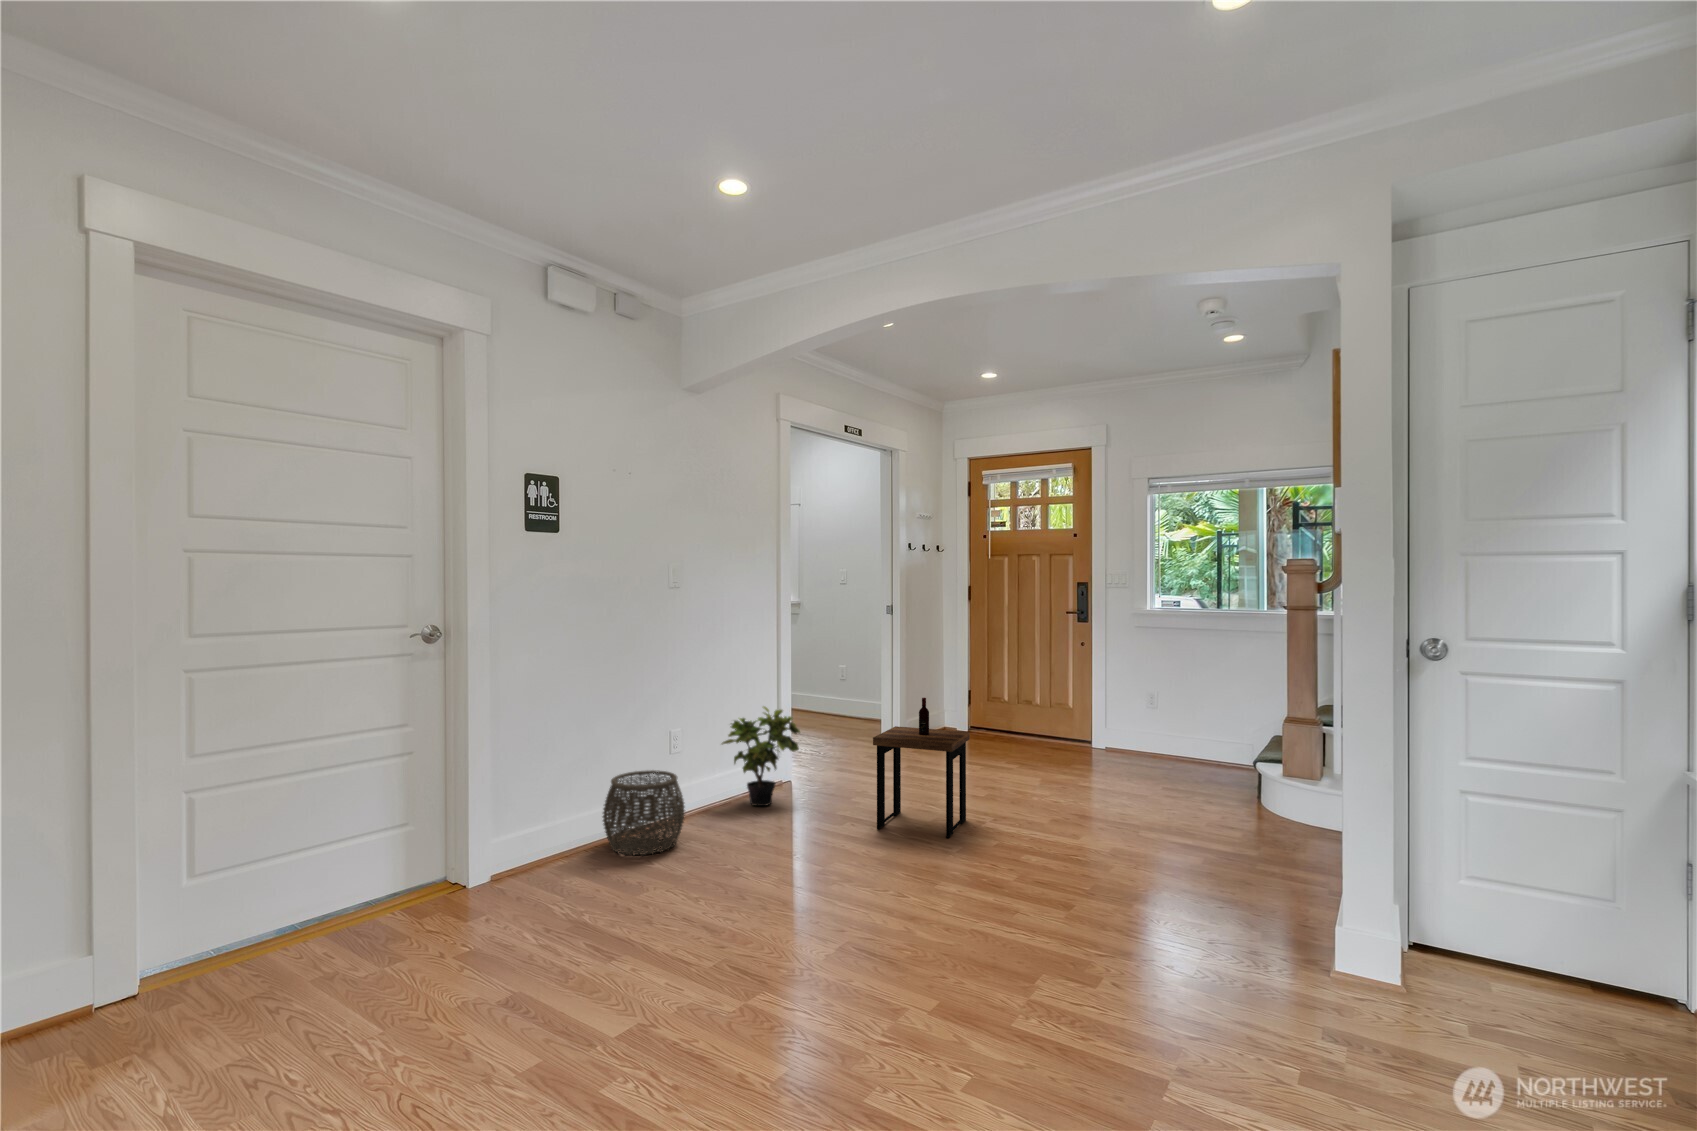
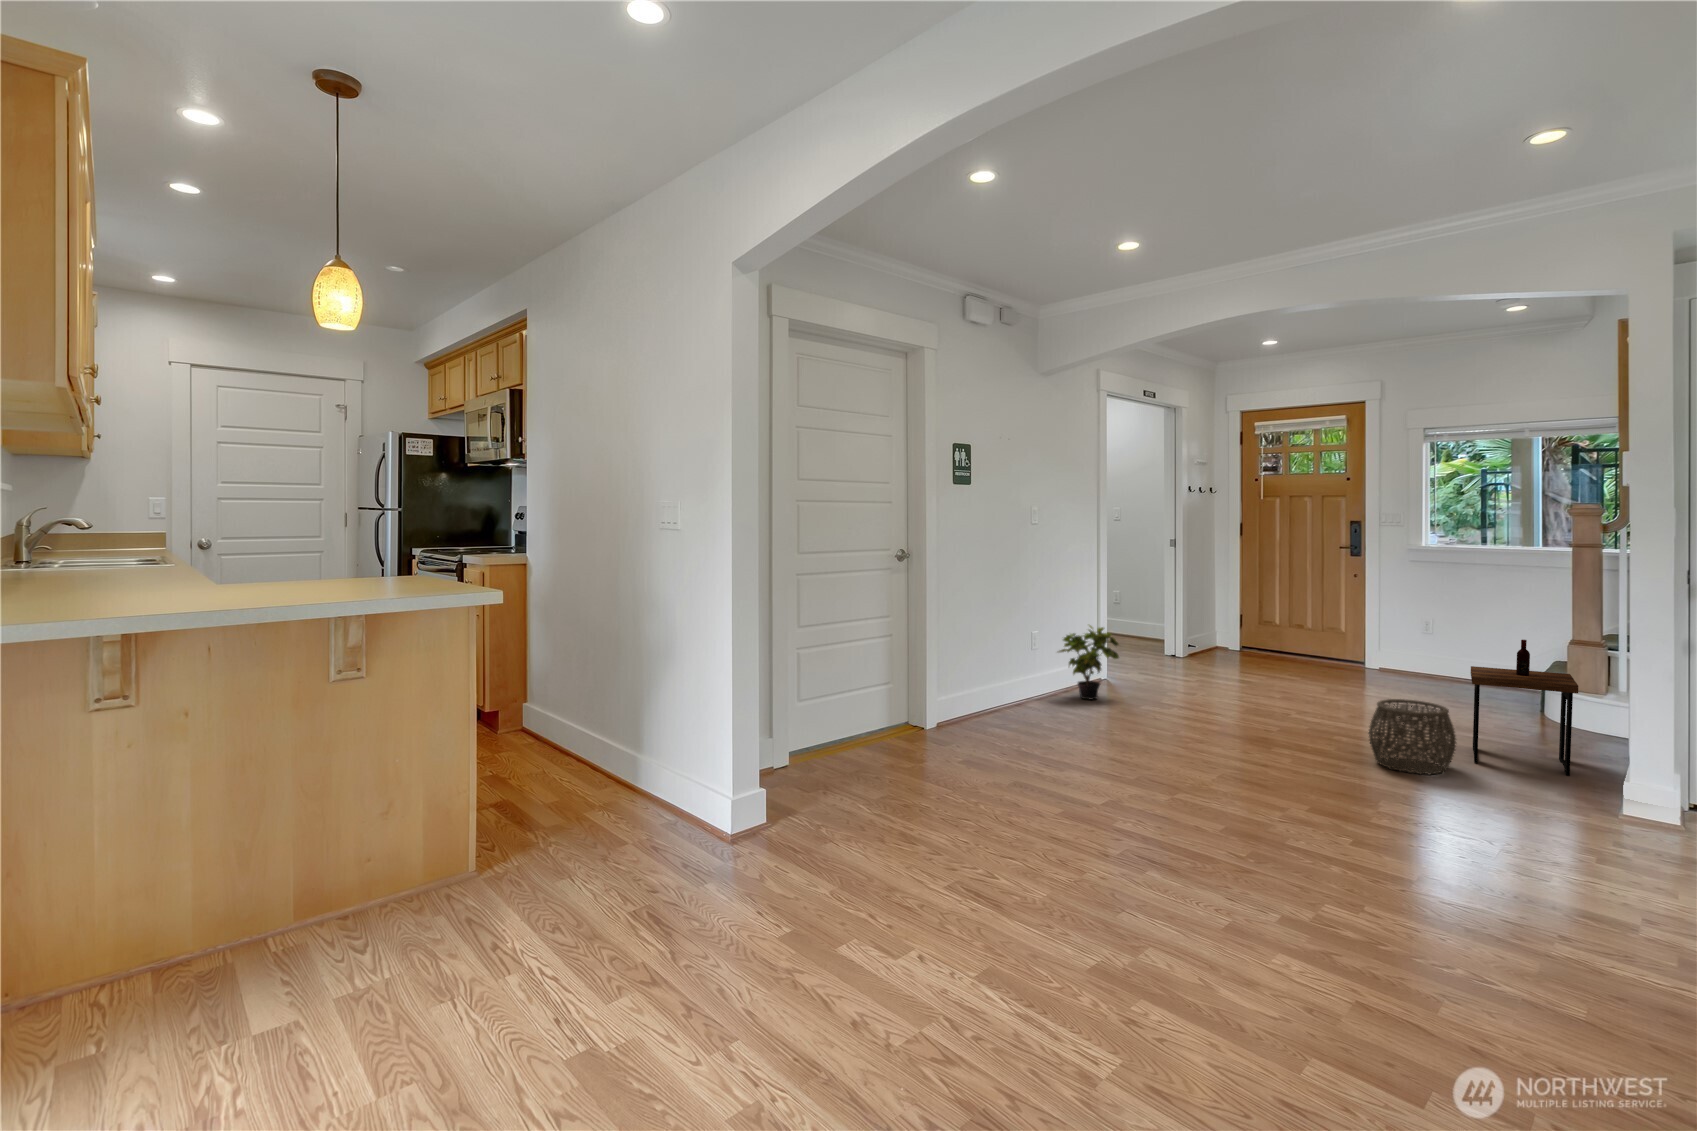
side table: present [873,698,970,838] -> present [1471,640,1578,776]
woven basket: present [603,770,685,855] -> present [1369,699,1456,774]

